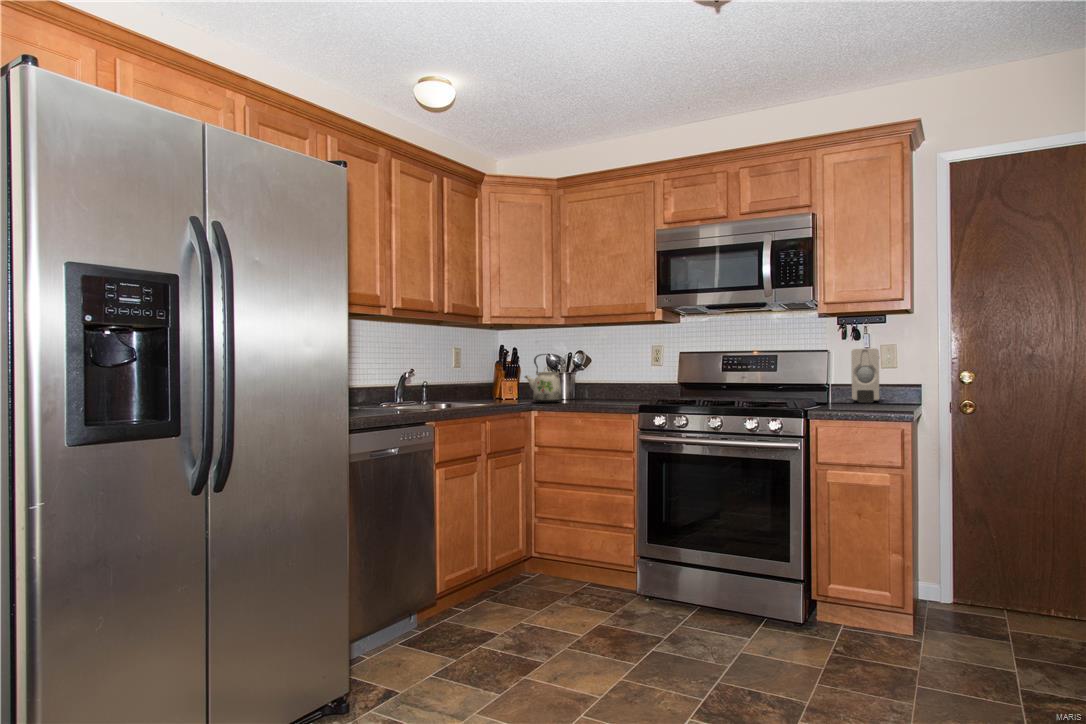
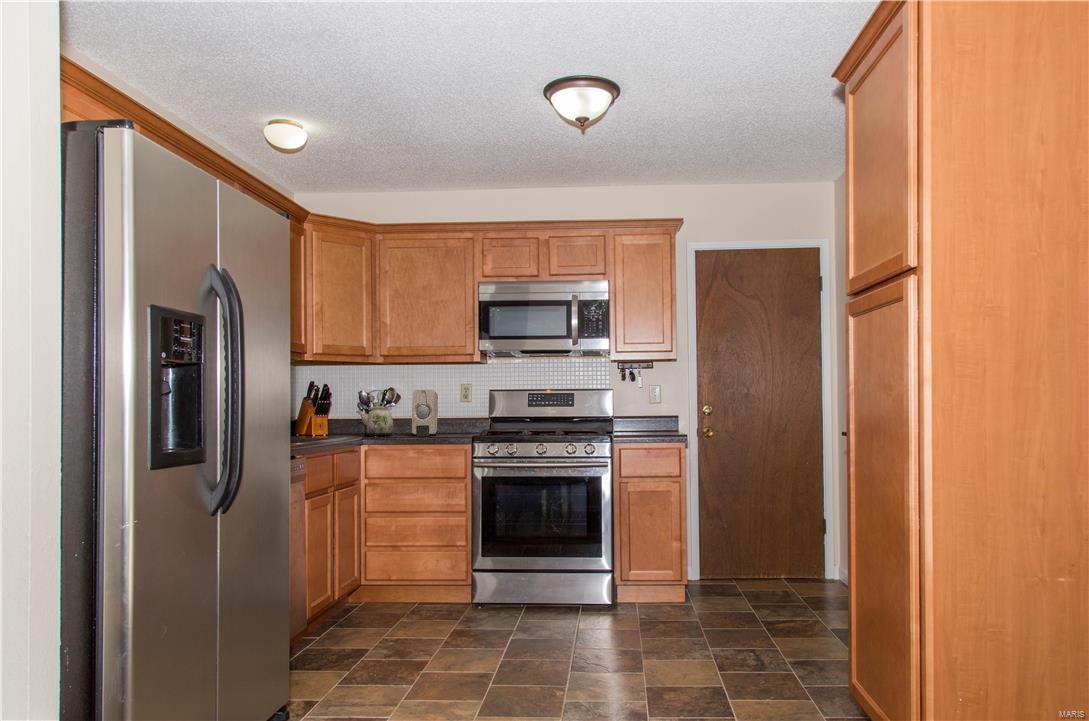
soap dispenser: present [851,349,880,403] -> present [412,390,438,436]

